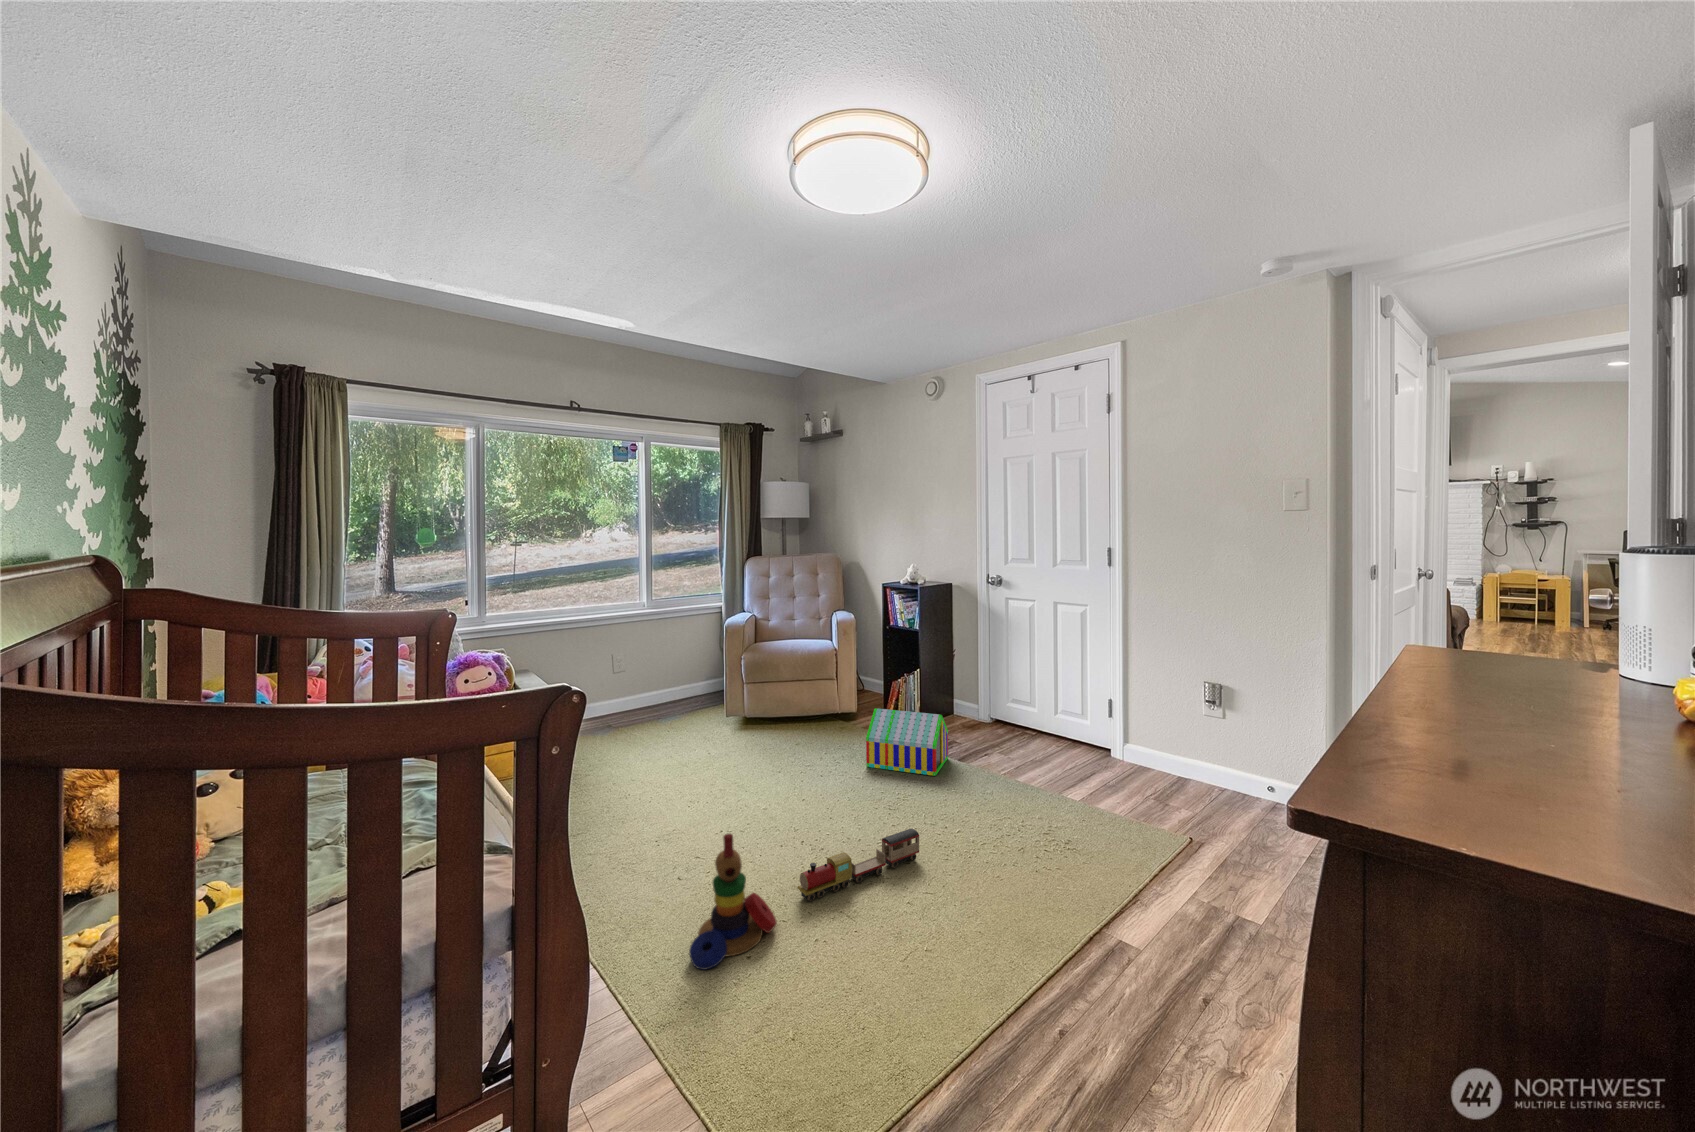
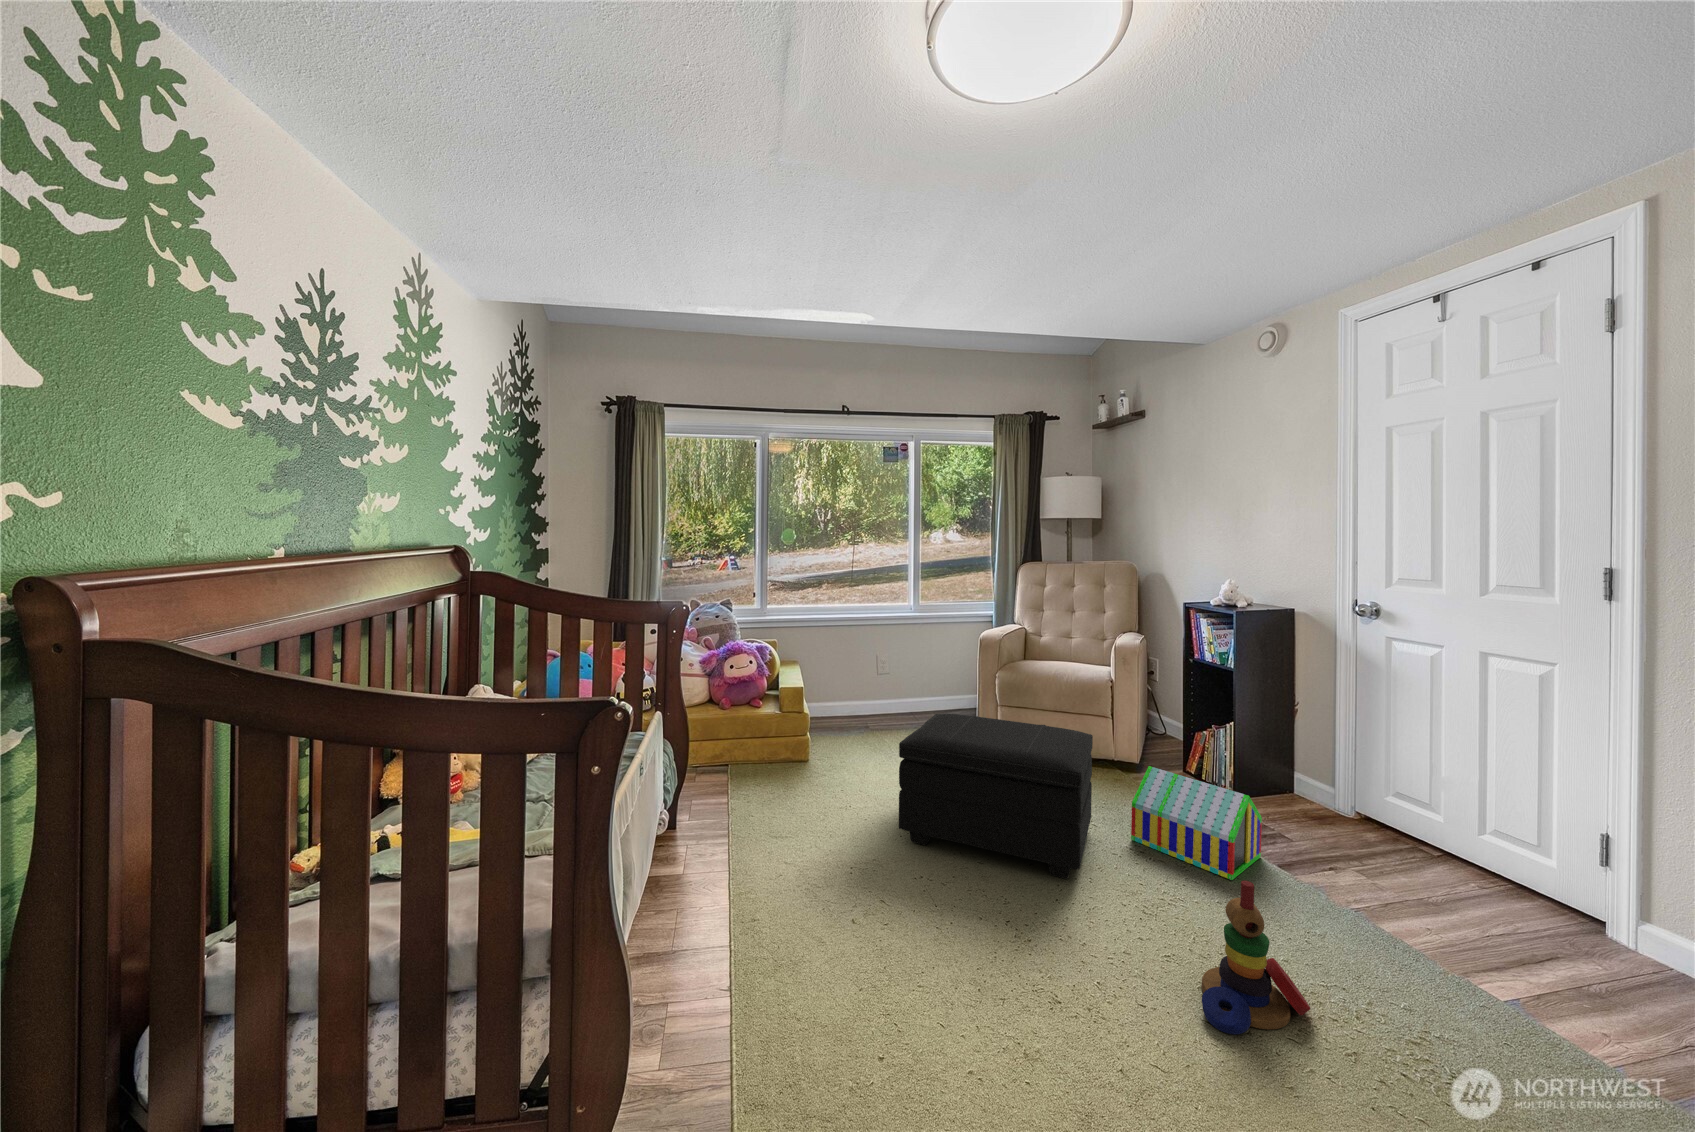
footstool: none [687,688,842,807] -> present [899,714,1093,879]
toy train: present [797,829,919,901] -> none [970,962,1165,1022]
stacking toy: present [689,834,777,970] -> present [1202,881,1310,1034]

